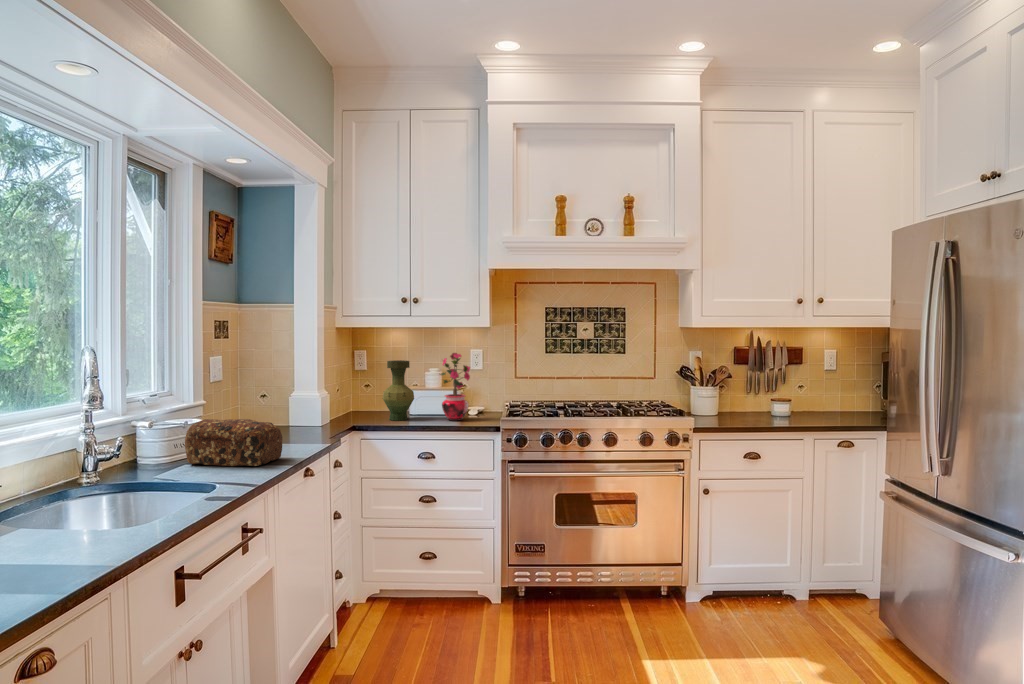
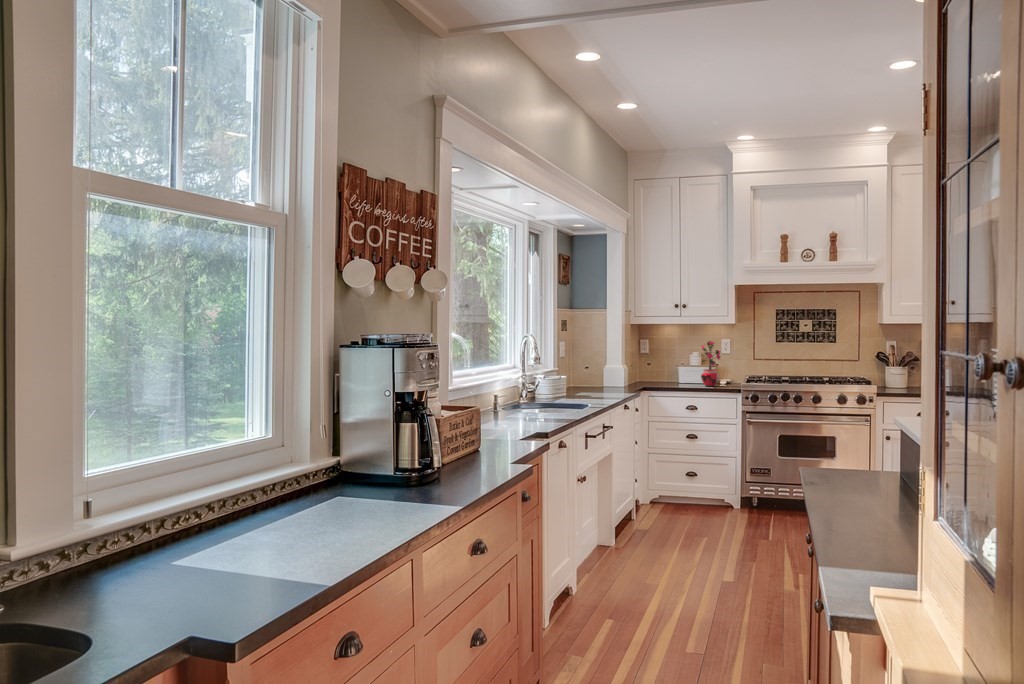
vase: present [382,360,414,421] -> none [660,346,682,386]
bread loaf: present [185,419,282,466] -> none [575,373,621,396]

